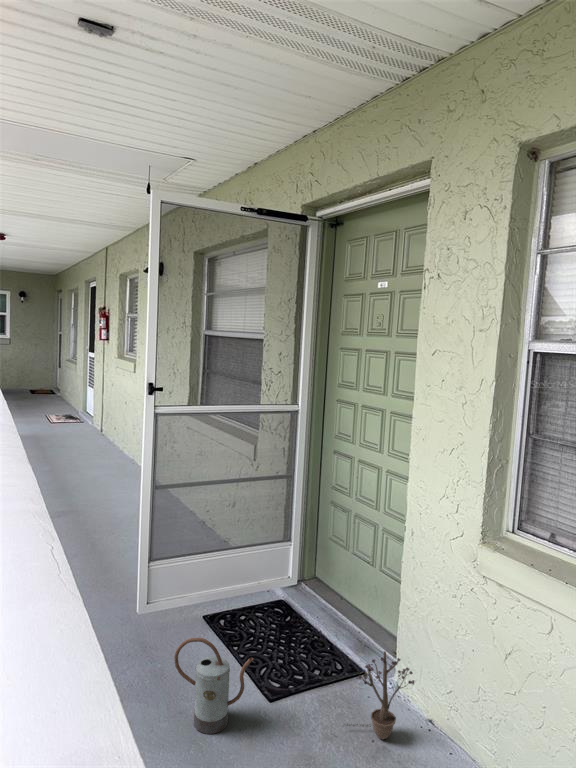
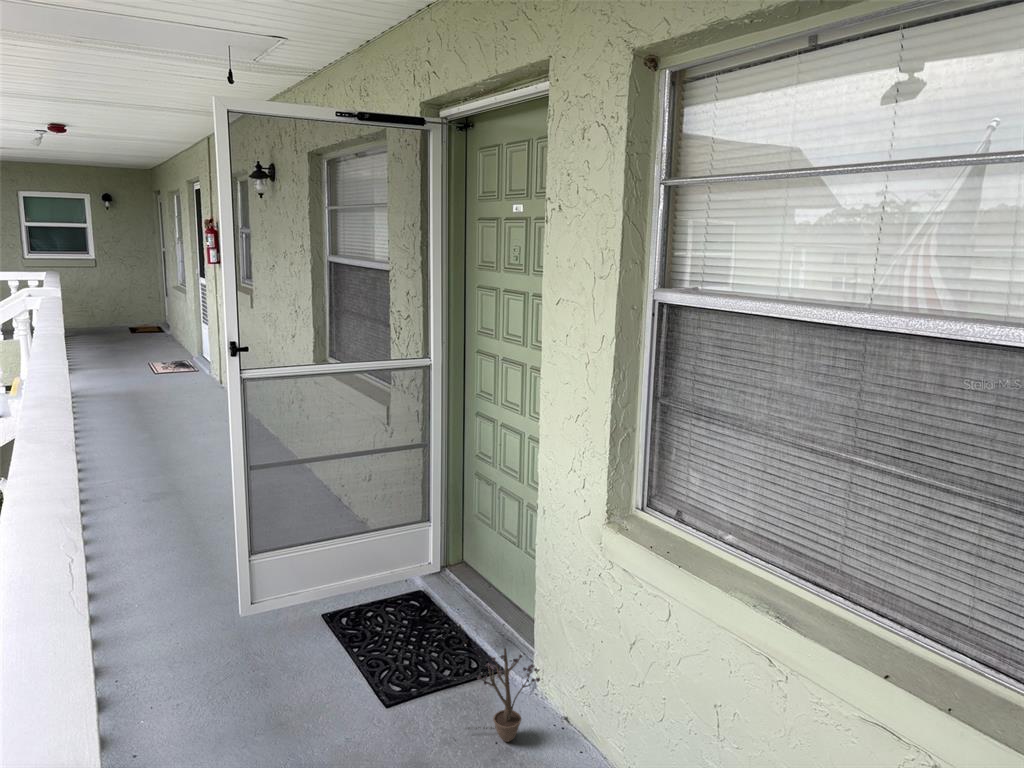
watering can: present [174,638,253,734] -> none [268,643,358,746]

